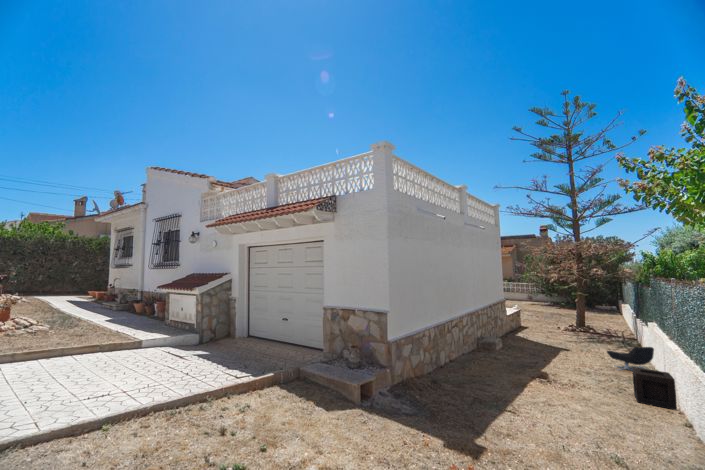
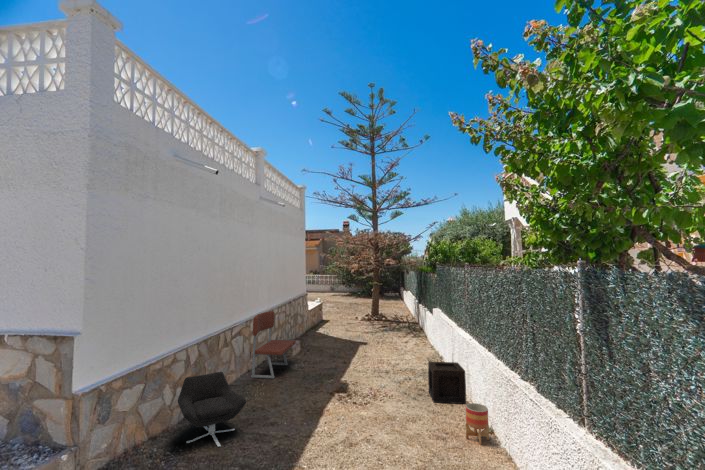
bench: none [465,311,499,361] -> present [251,311,296,379]
lounge chair: present [607,347,654,370] -> present [178,372,247,447]
planter: none [665,402,693,438] -> present [466,403,489,445]

